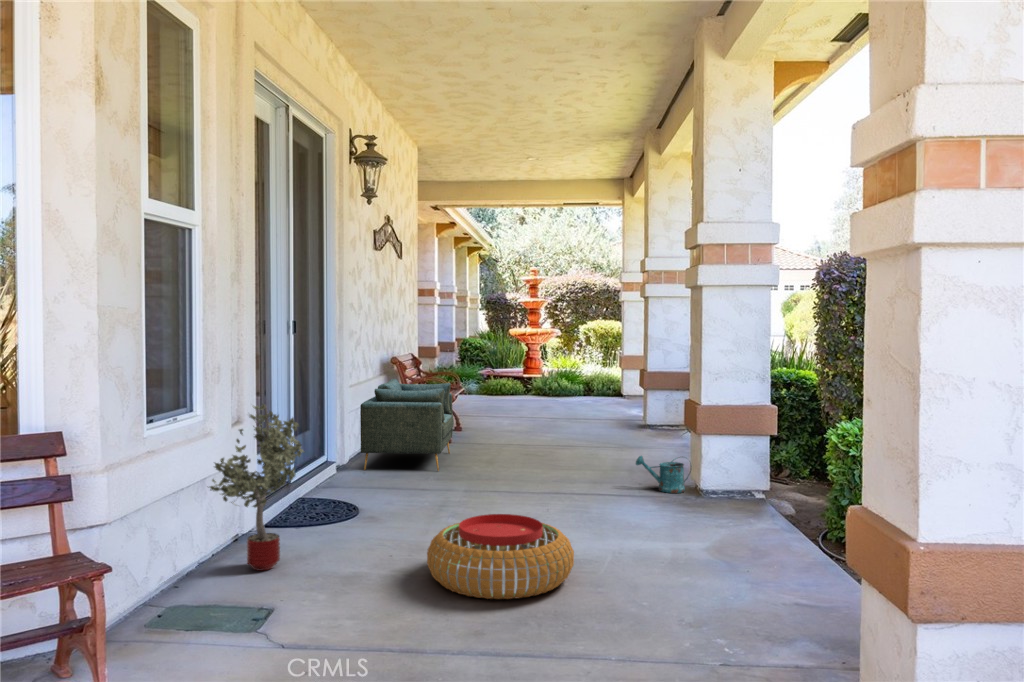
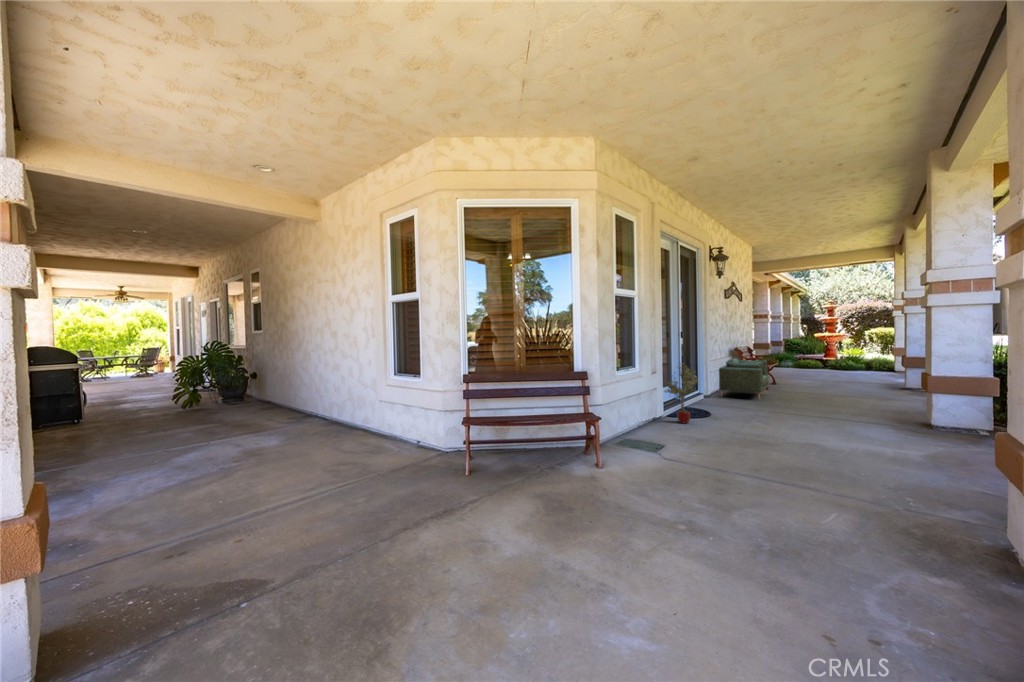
watering can: present [636,456,692,493] -> none [883,400,926,422]
pouf: present [427,514,574,599] -> none [754,412,830,445]

